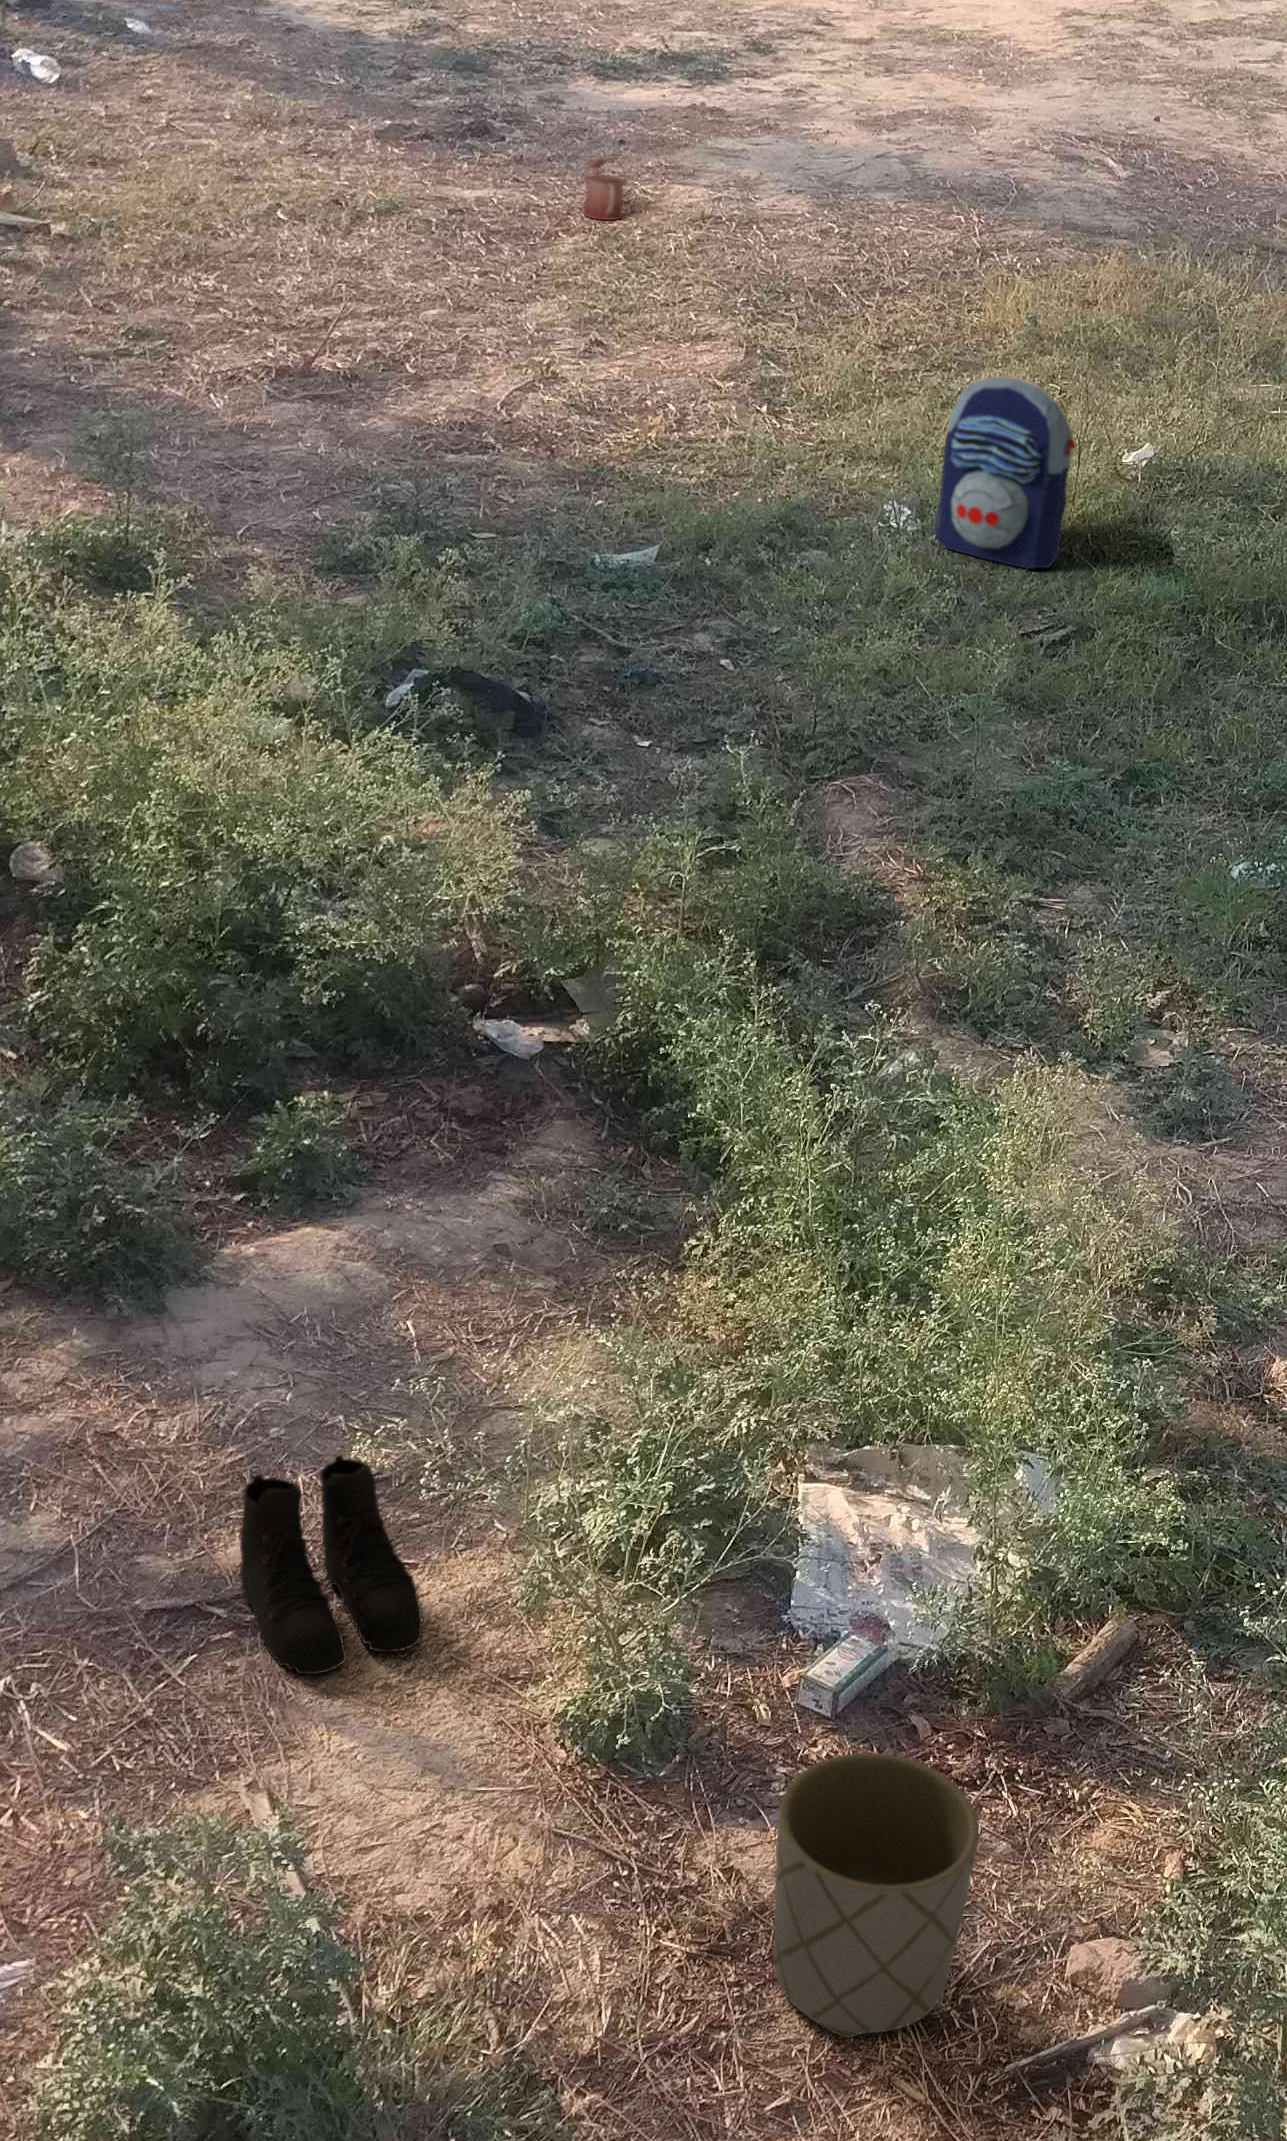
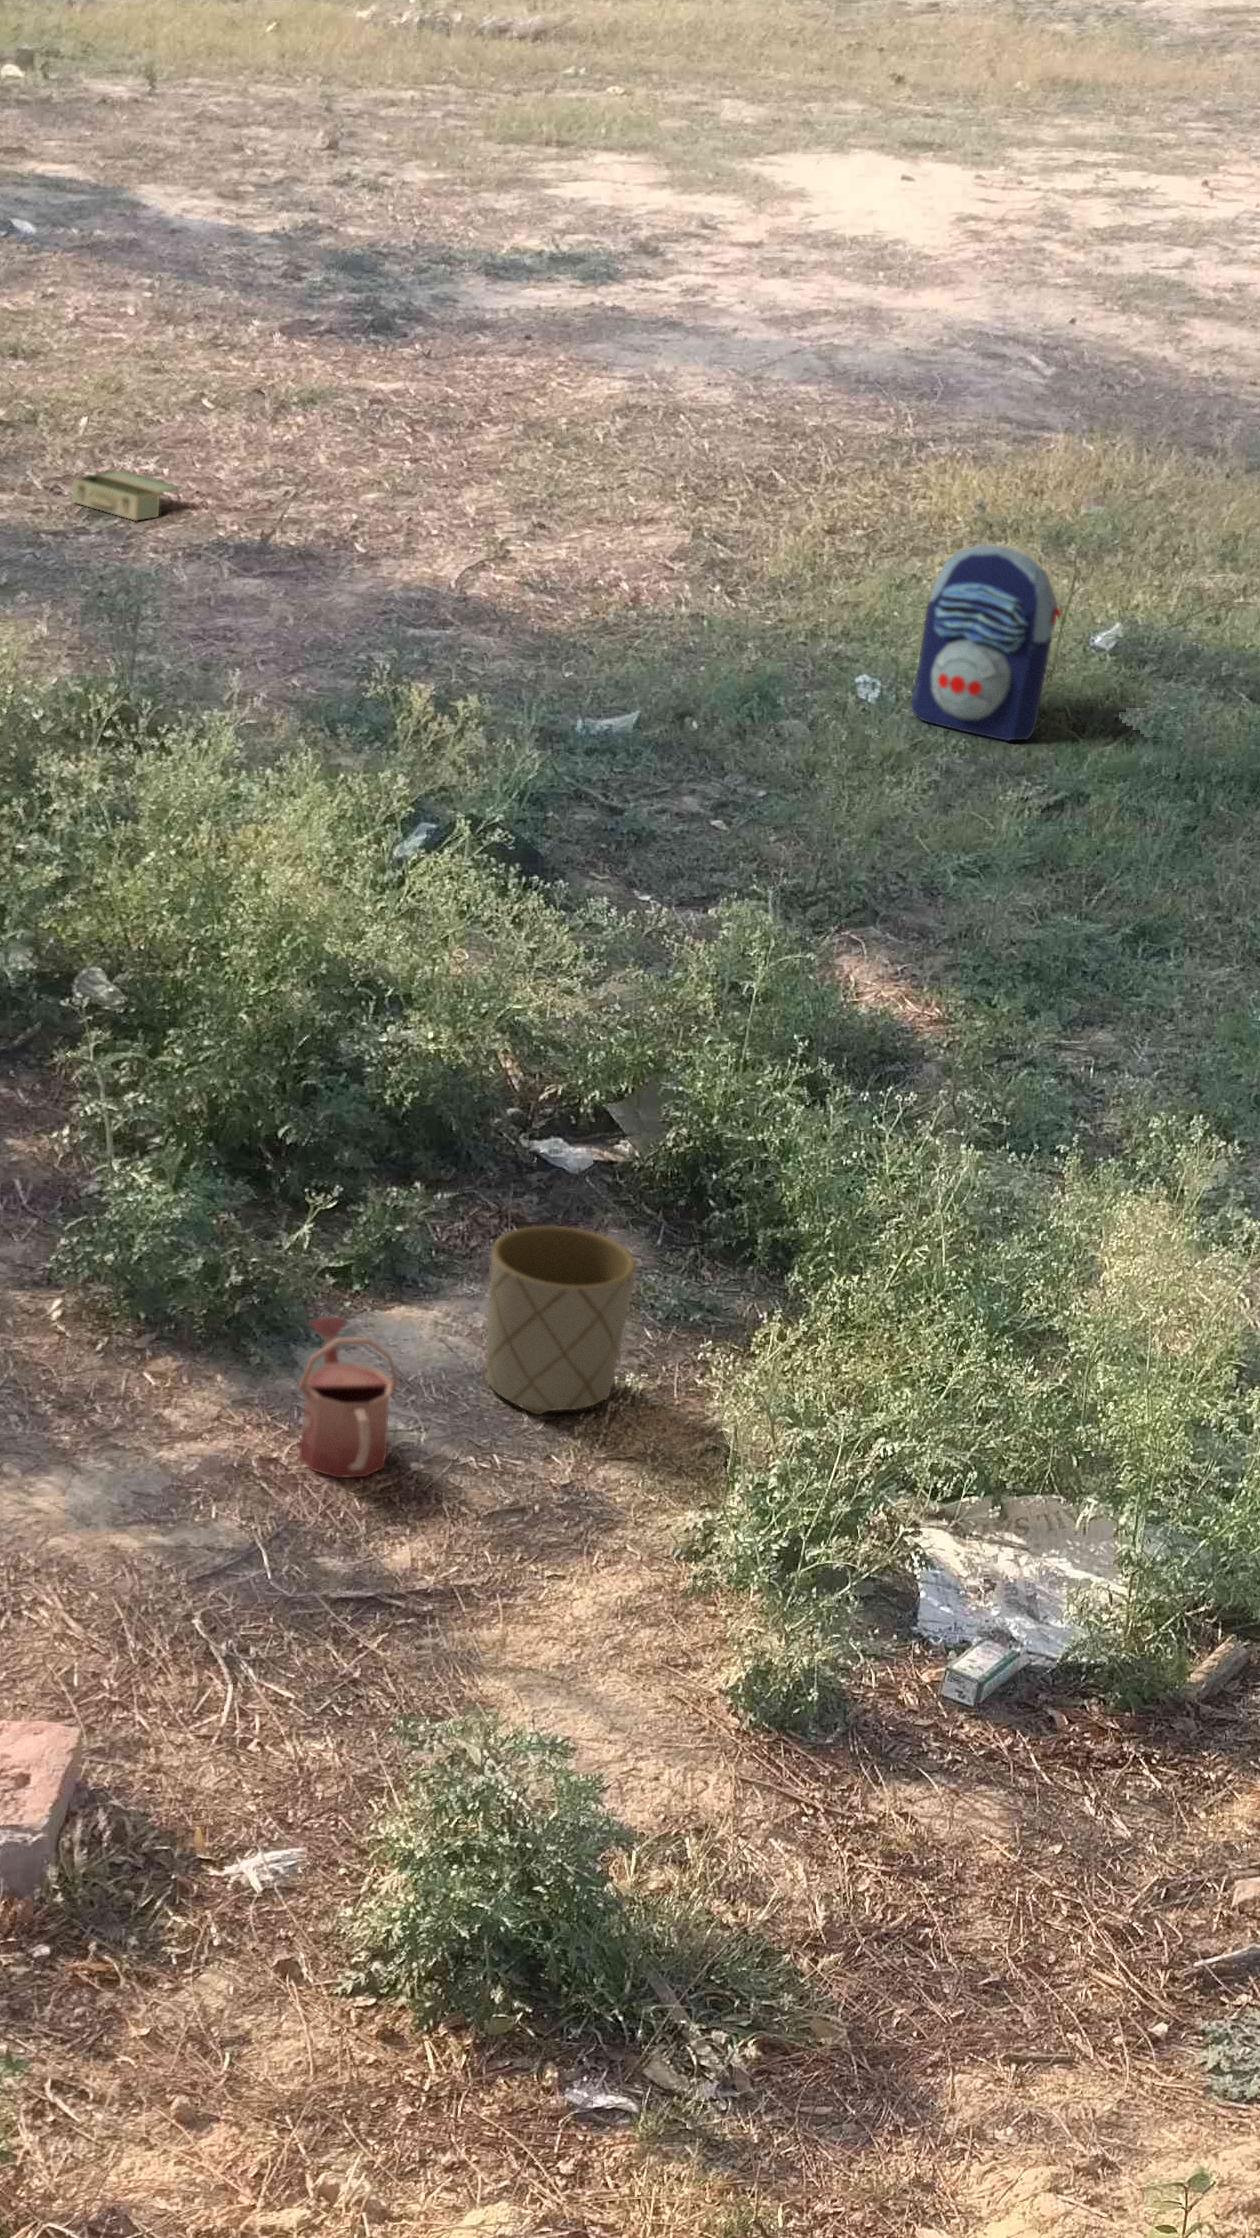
watering can: present [584,156,627,220] -> present [299,1316,398,1478]
toolbox: none [121,287,232,340] -> present [72,470,180,520]
boots: present [240,1455,422,1674] -> none [424,1460,596,1647]
planter: present [773,1753,979,2038] -> present [486,1226,636,1415]

